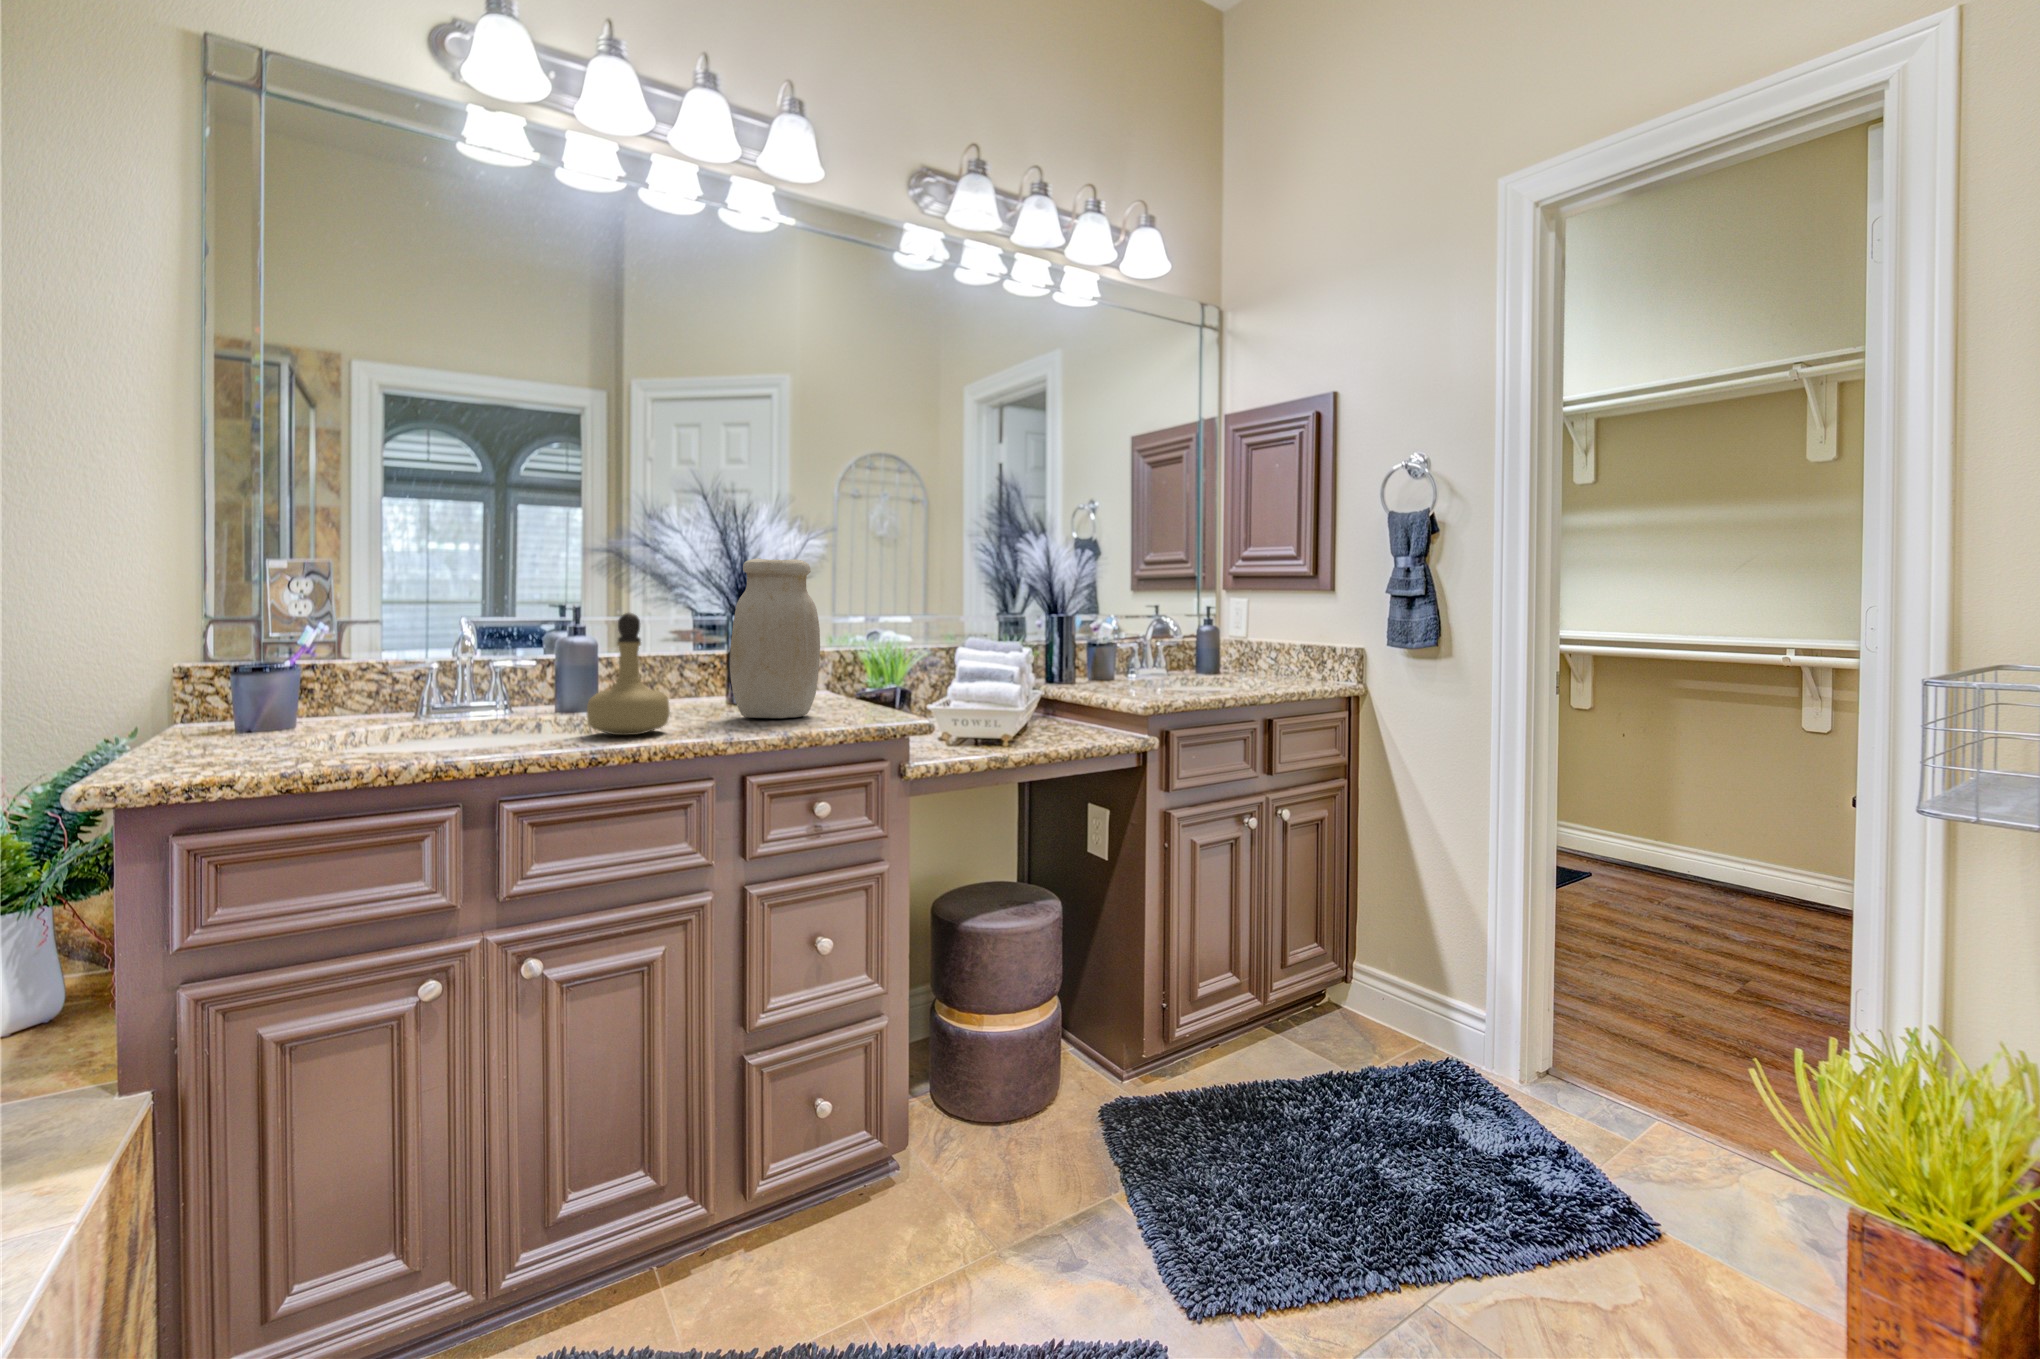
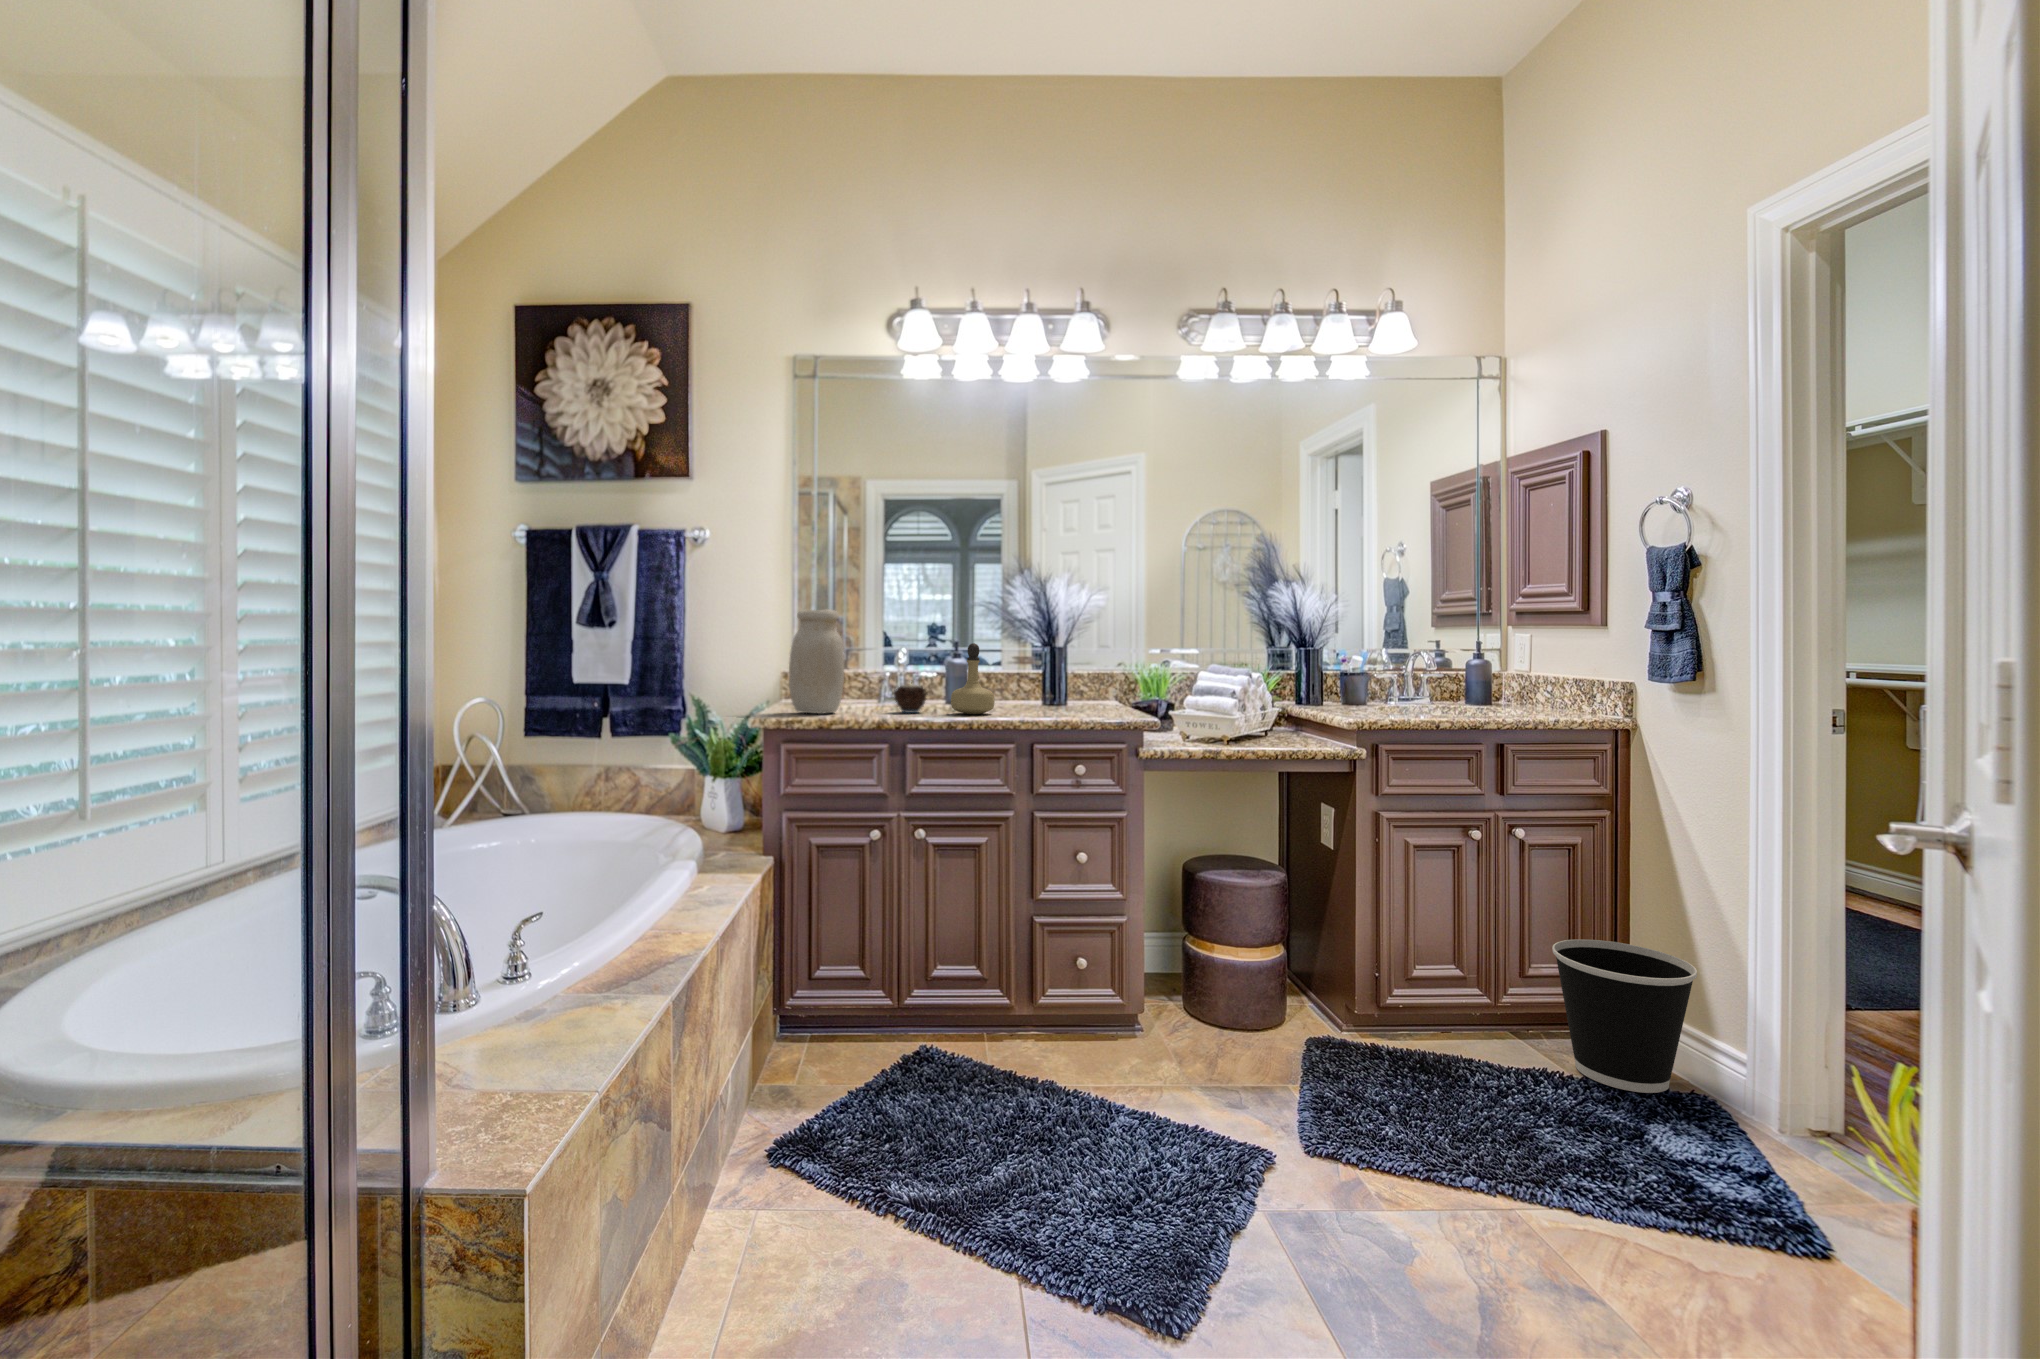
jar: present [730,559,820,718] -> present [789,609,845,714]
candle: none [461,679,536,740] -> present [894,685,927,713]
wastebasket: none [1324,918,1452,1076] -> present [1552,939,1697,1093]

